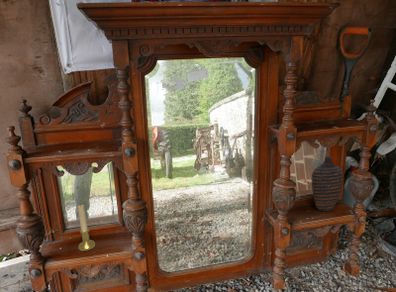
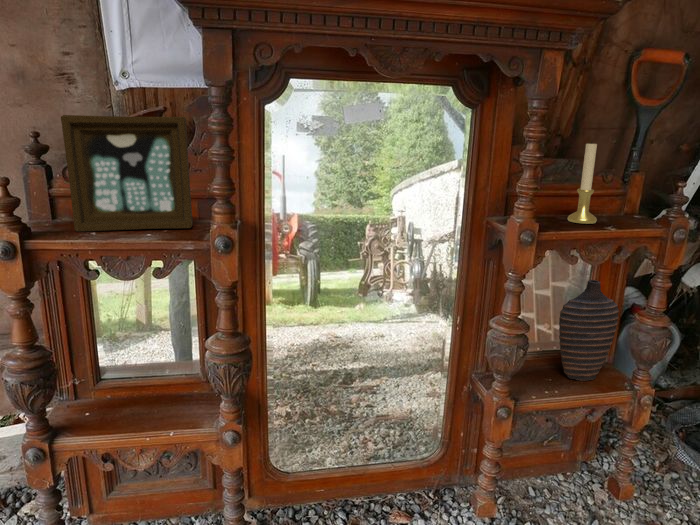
picture frame: none [39,86,111,151] -> present [61,115,193,232]
candle holder: present [77,205,95,251] -> present [567,142,597,224]

